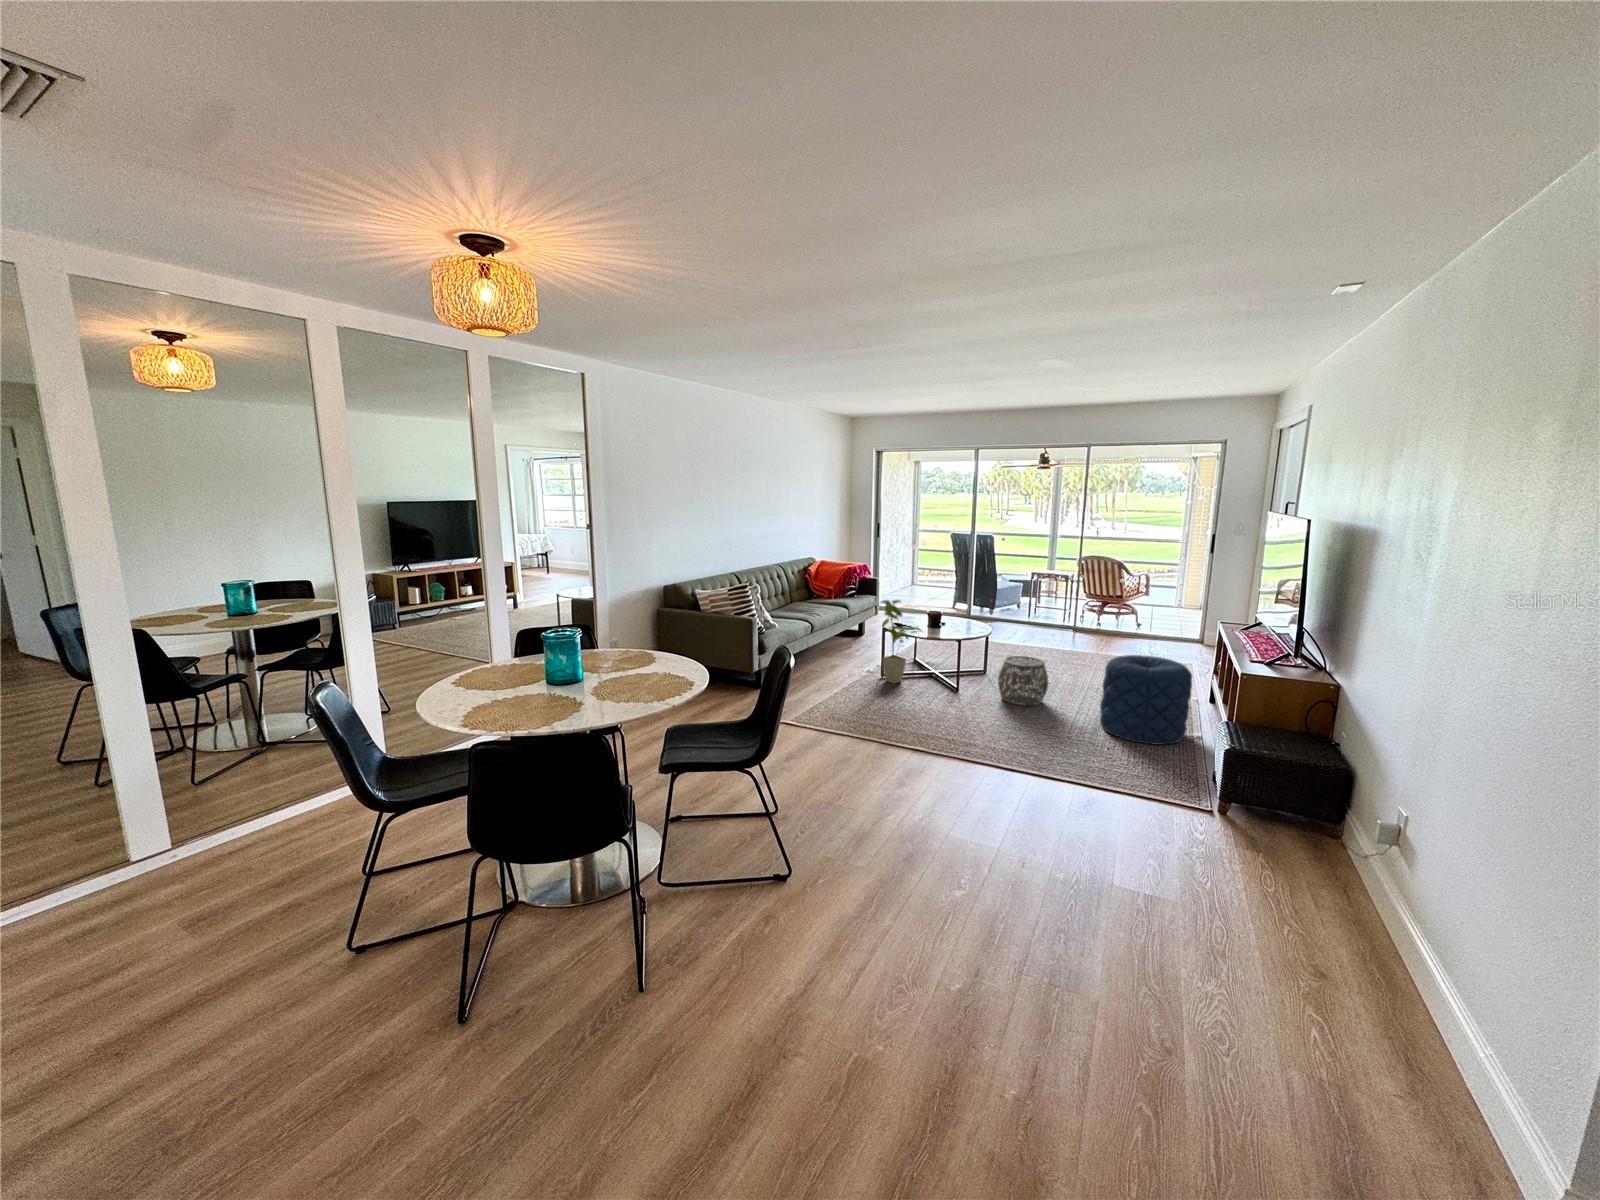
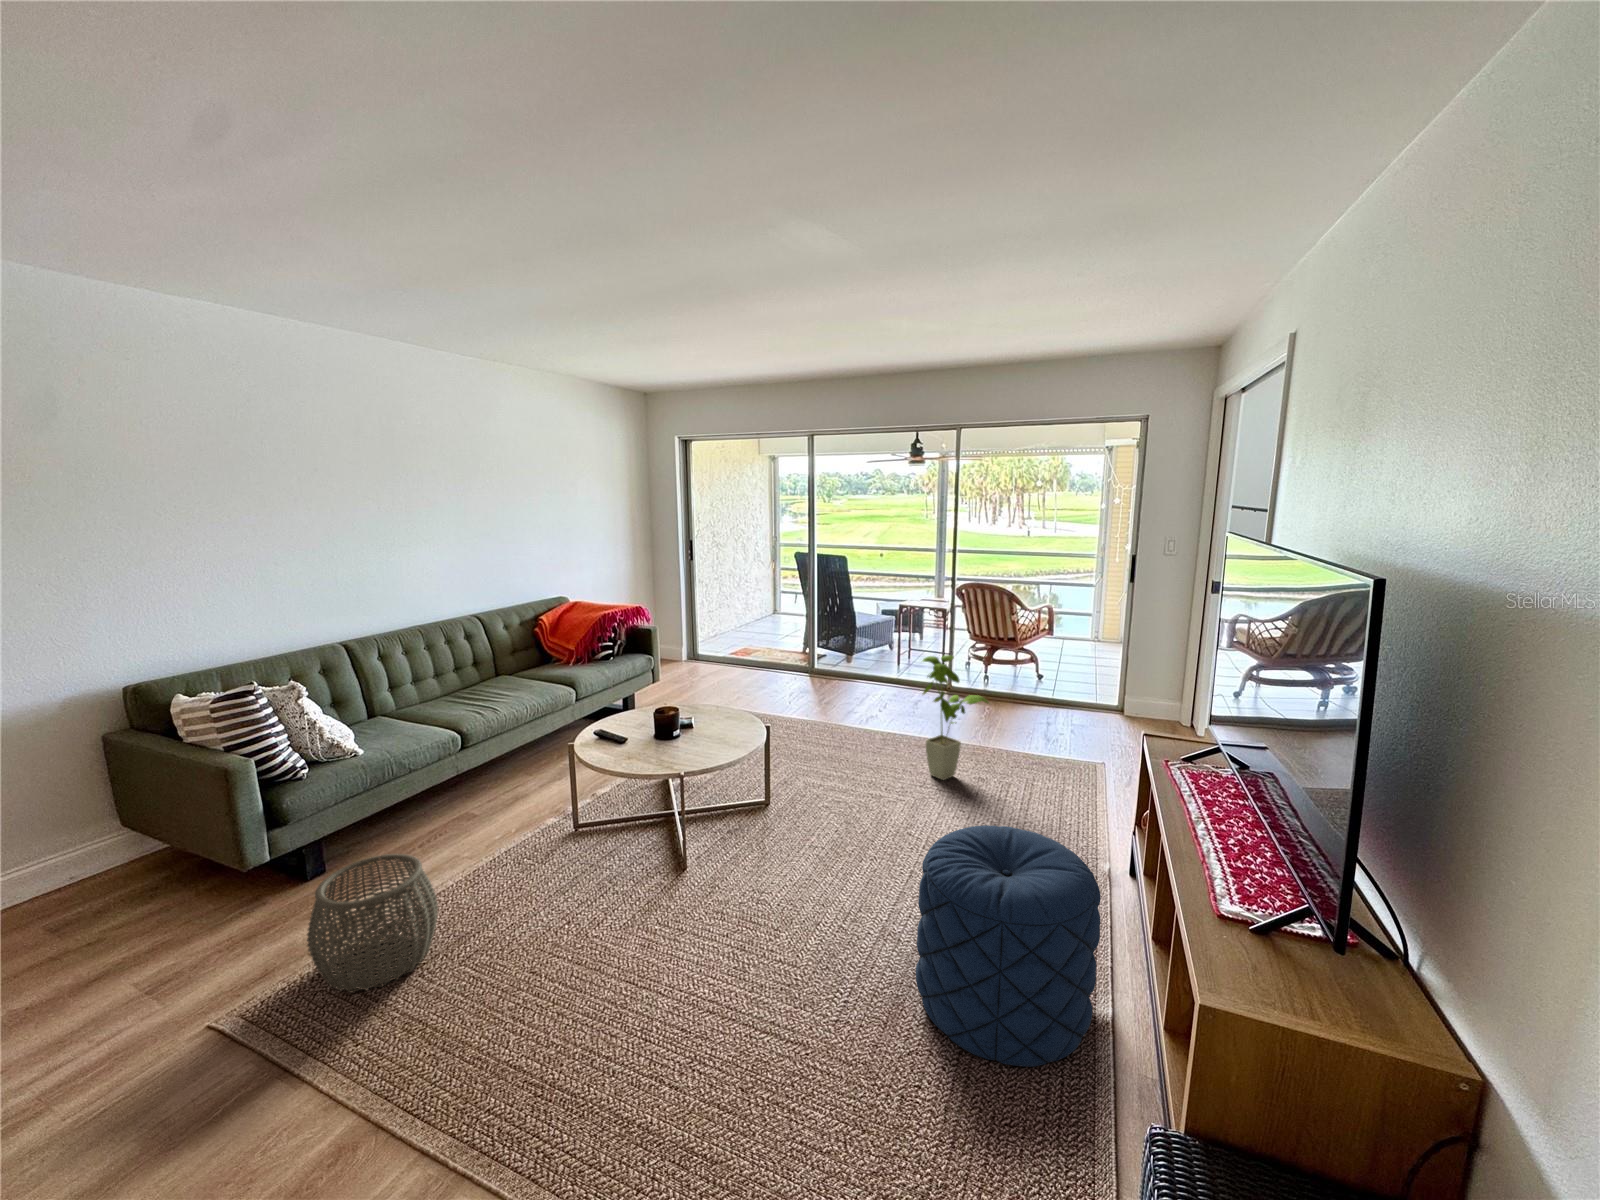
house plant: present [881,600,921,683] -> present [923,655,989,780]
woven basket: present [998,656,1048,706] -> present [307,854,438,992]

